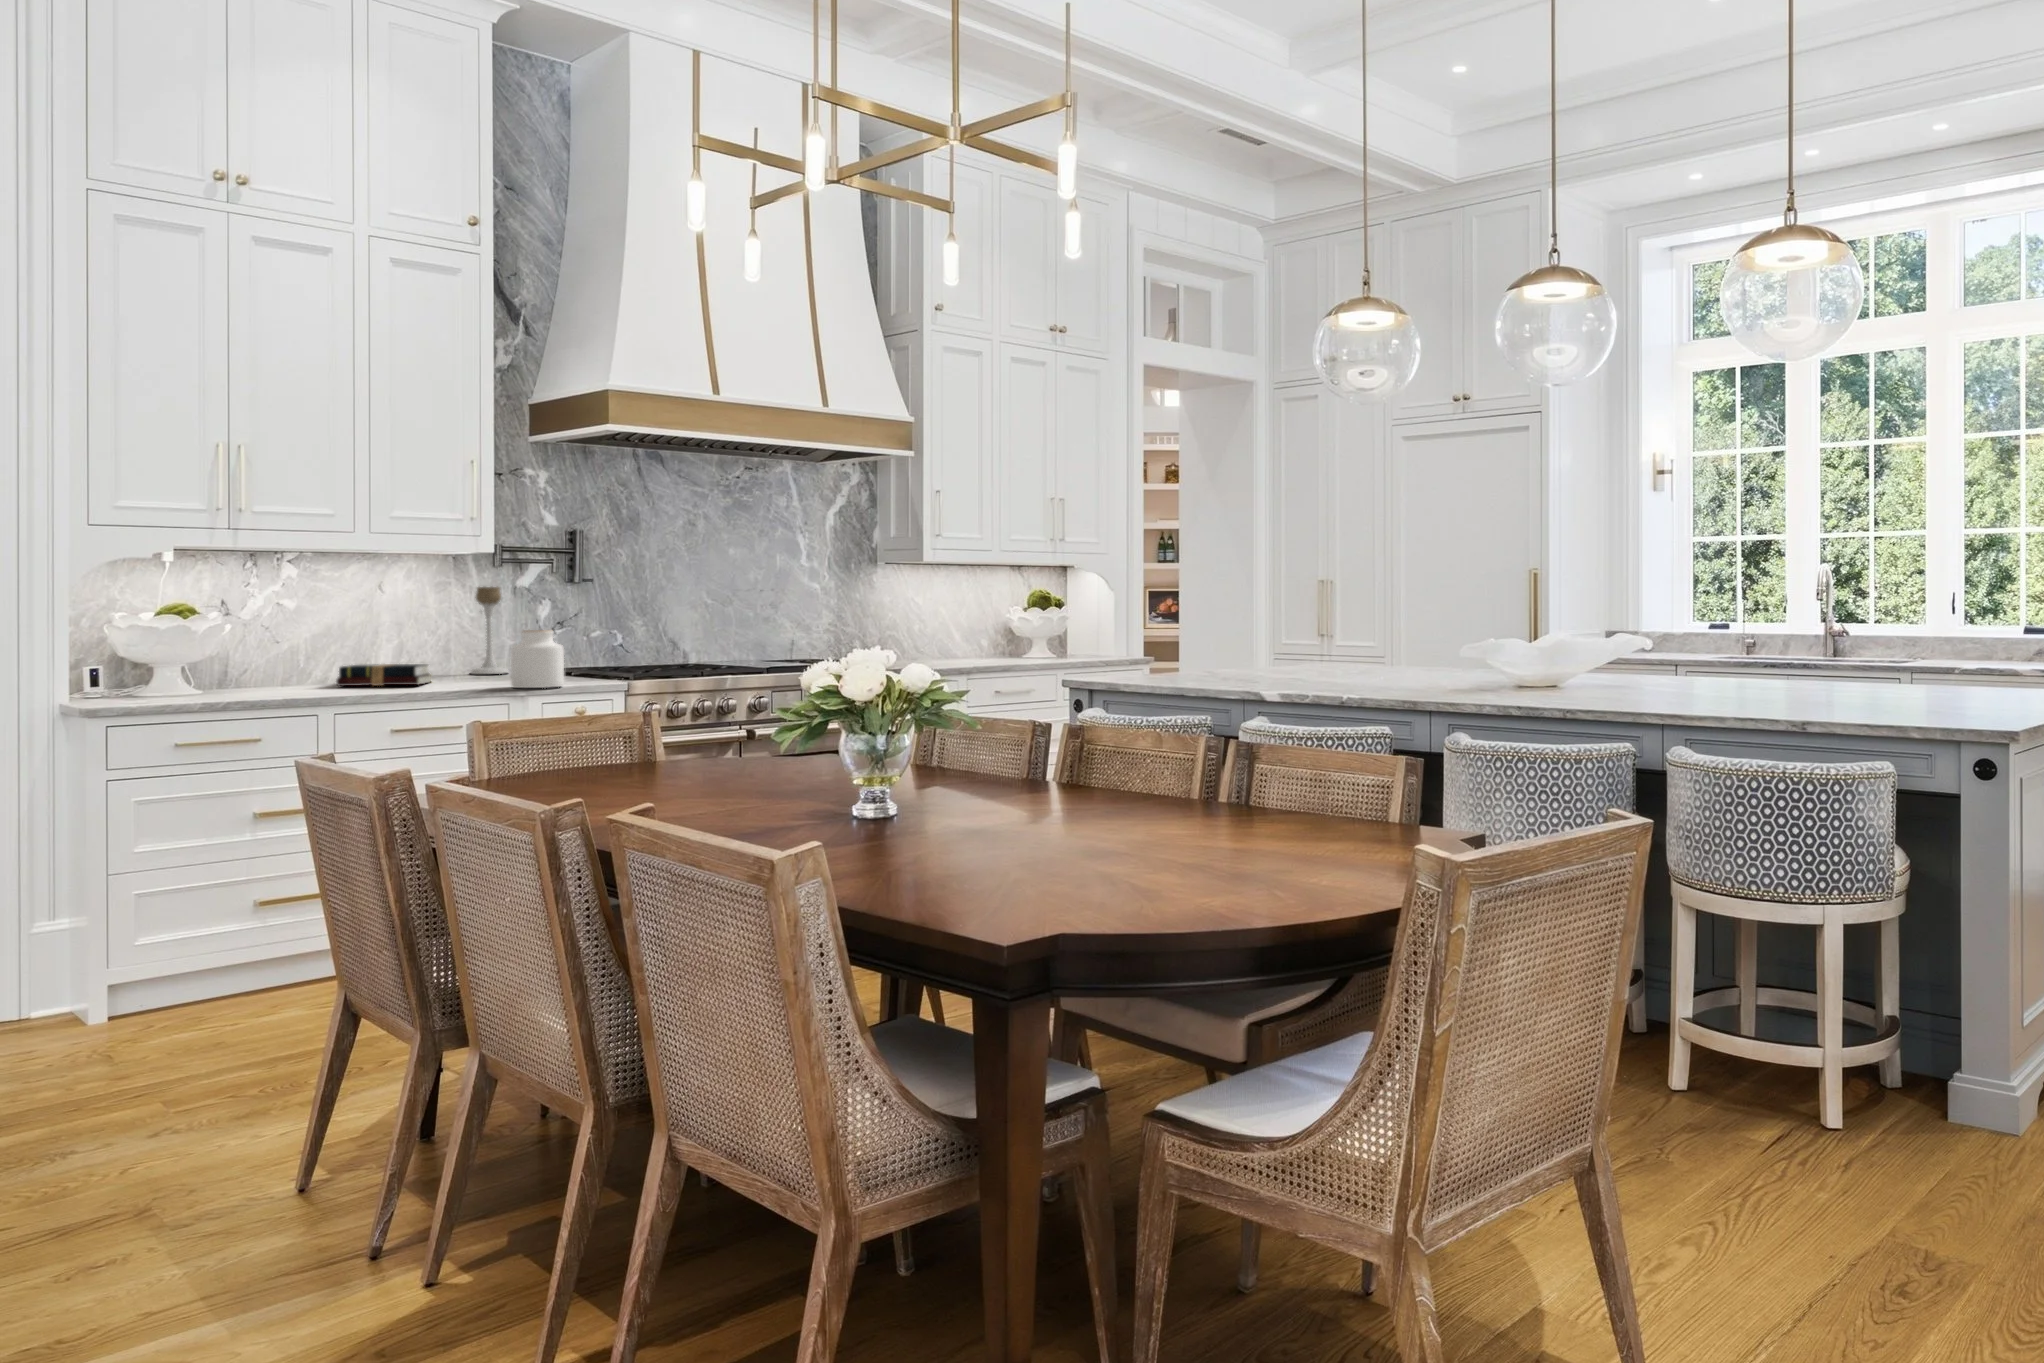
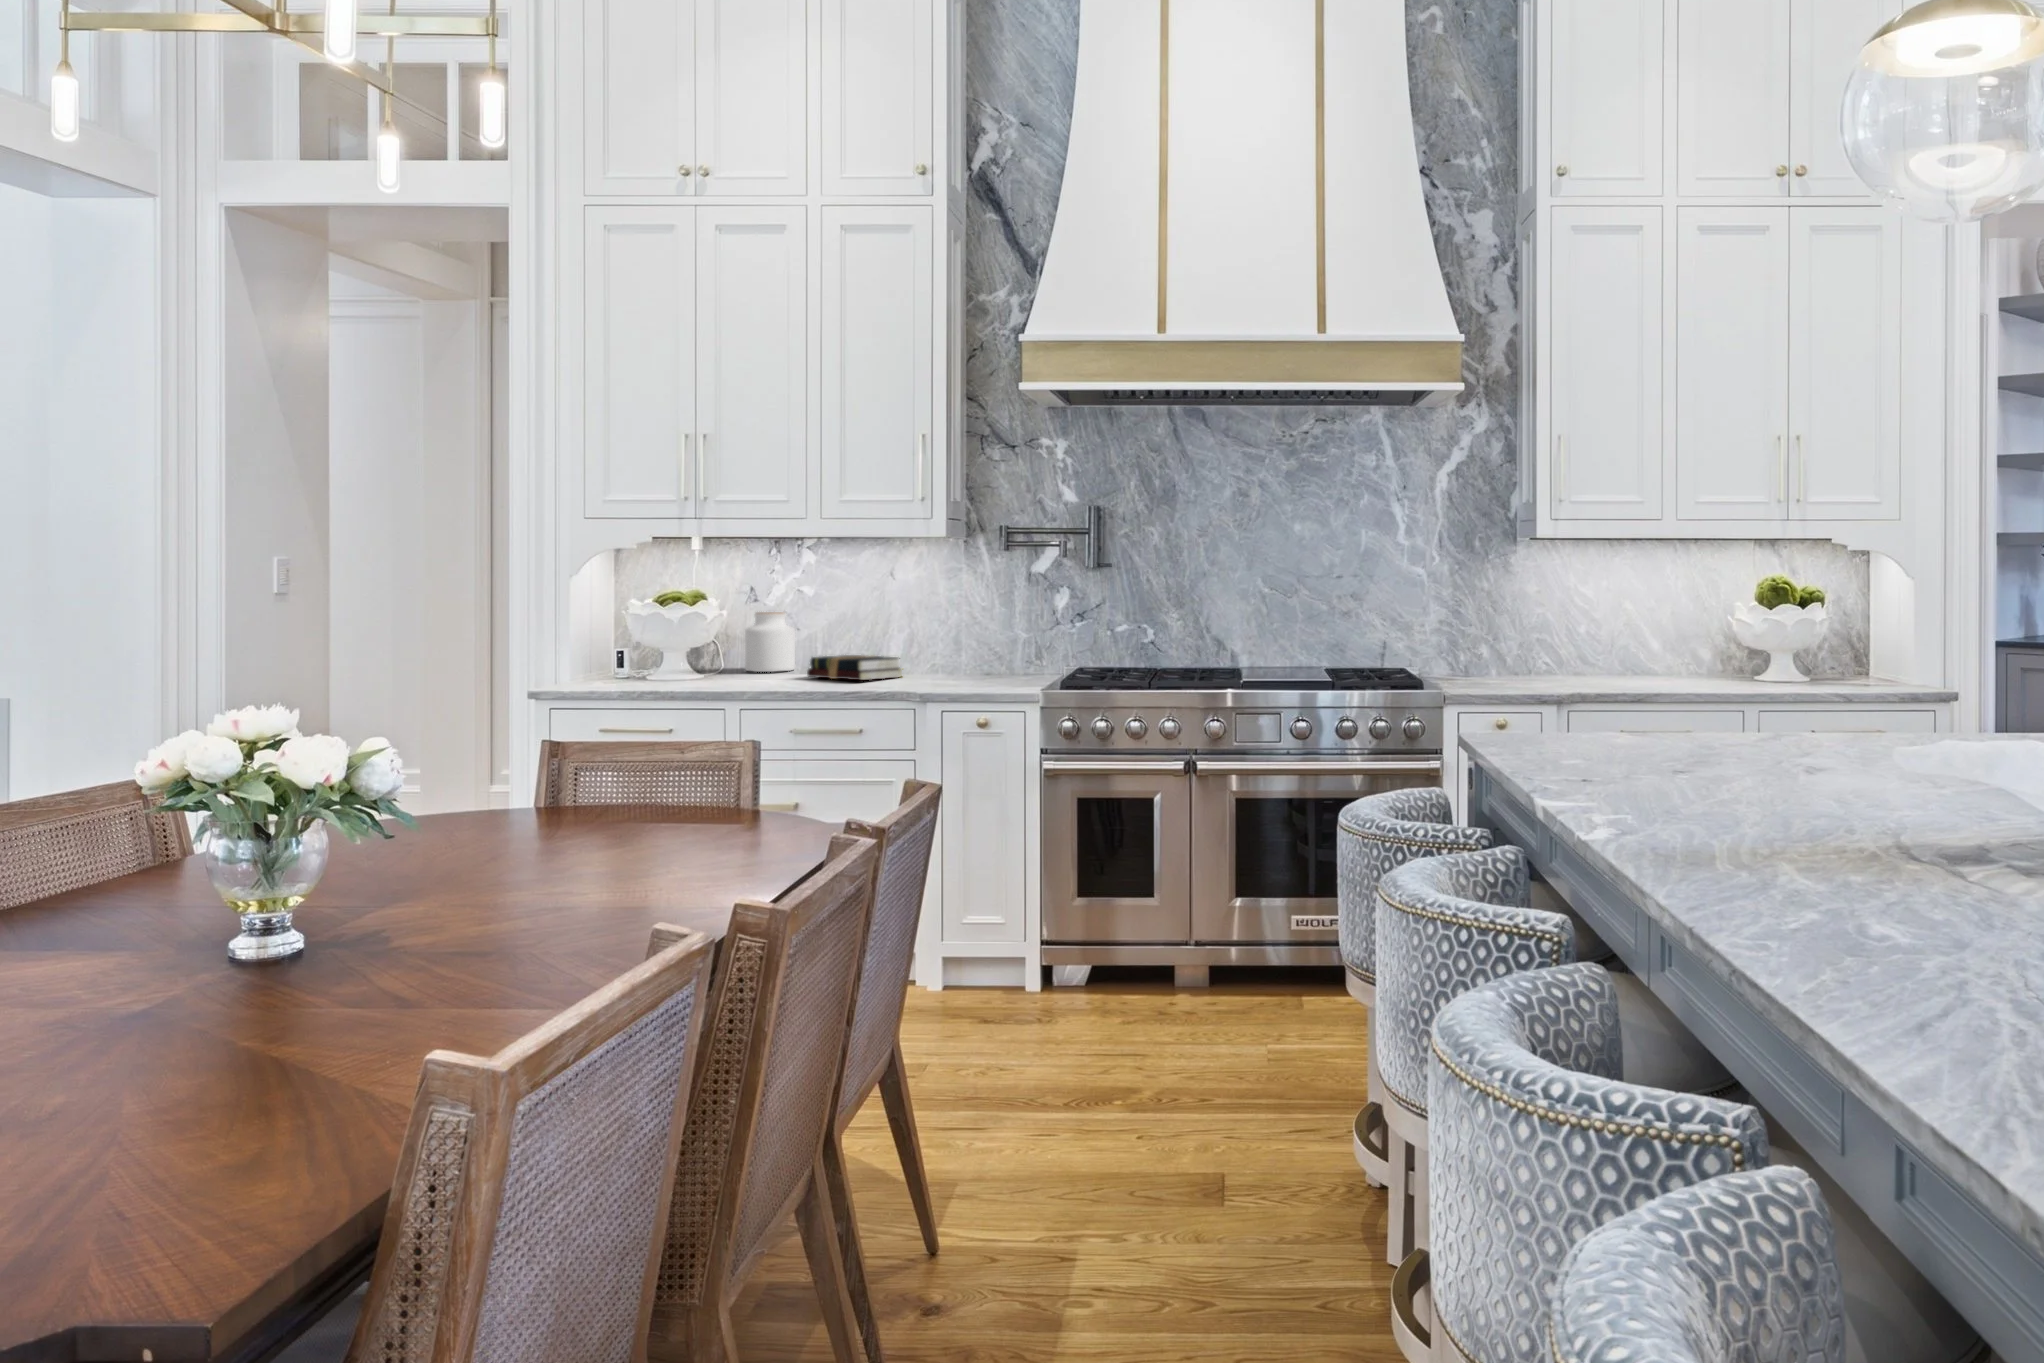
candle holder: present [471,587,508,674] -> none [977,573,1017,670]
jar: present [511,630,564,688] -> present [745,612,795,672]

